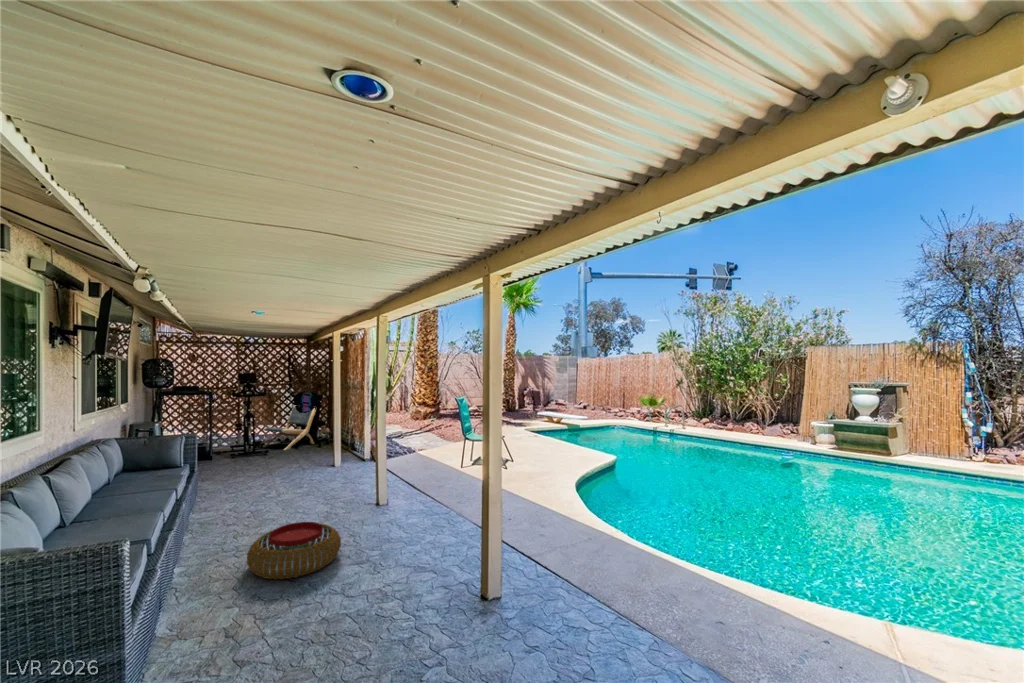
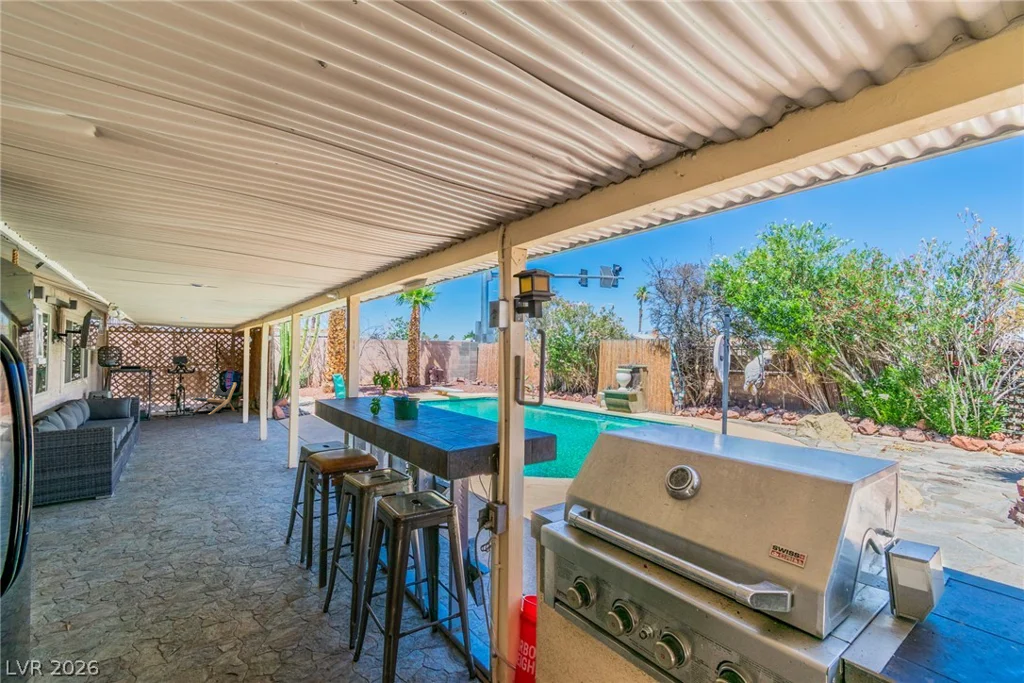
pouf: present [247,522,341,580] -> none [154,438,212,462]

